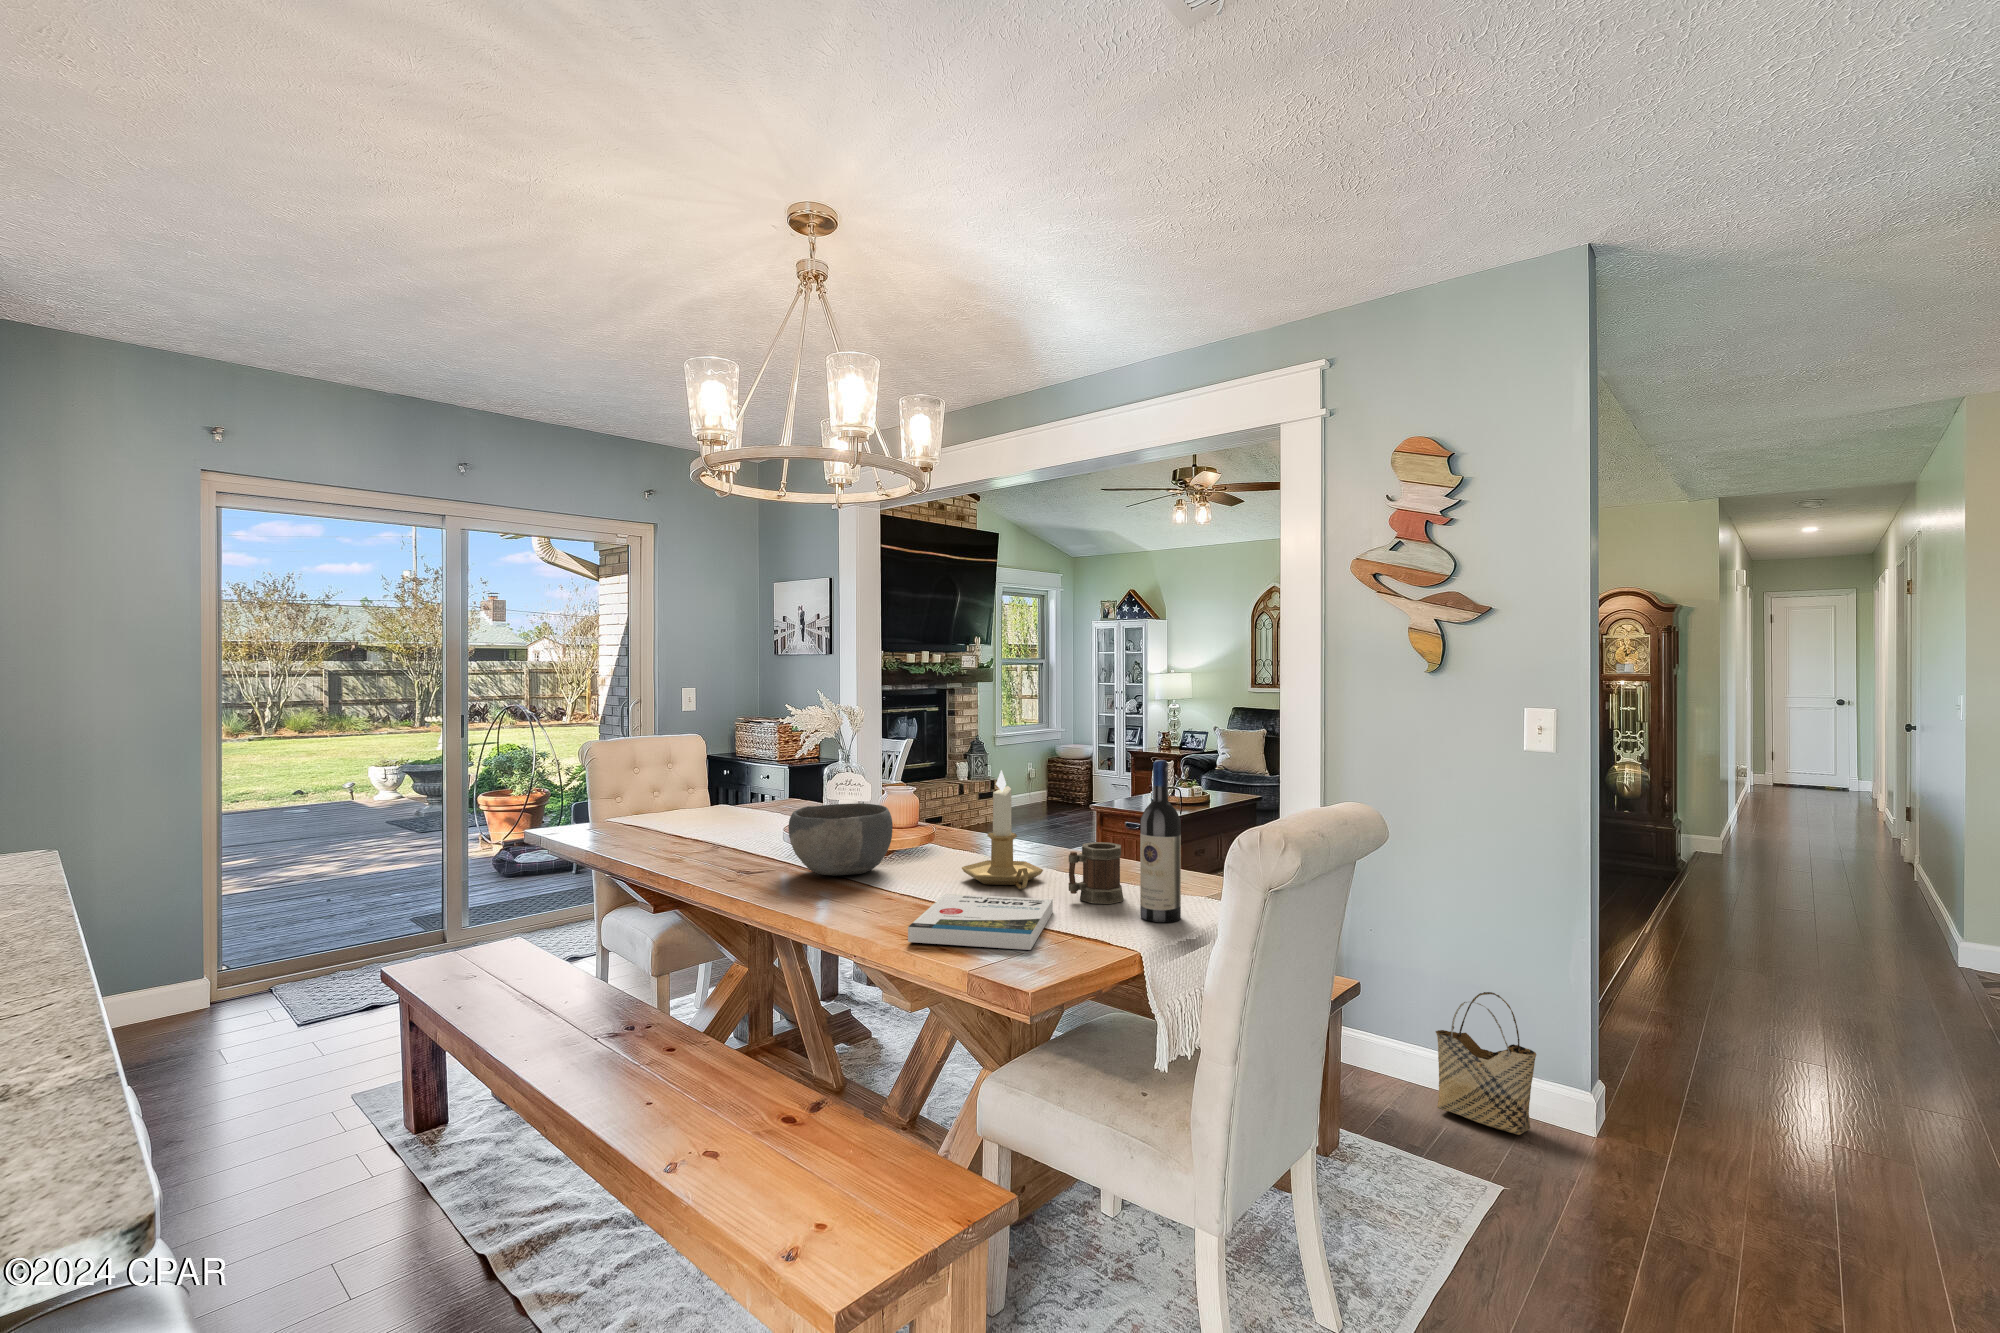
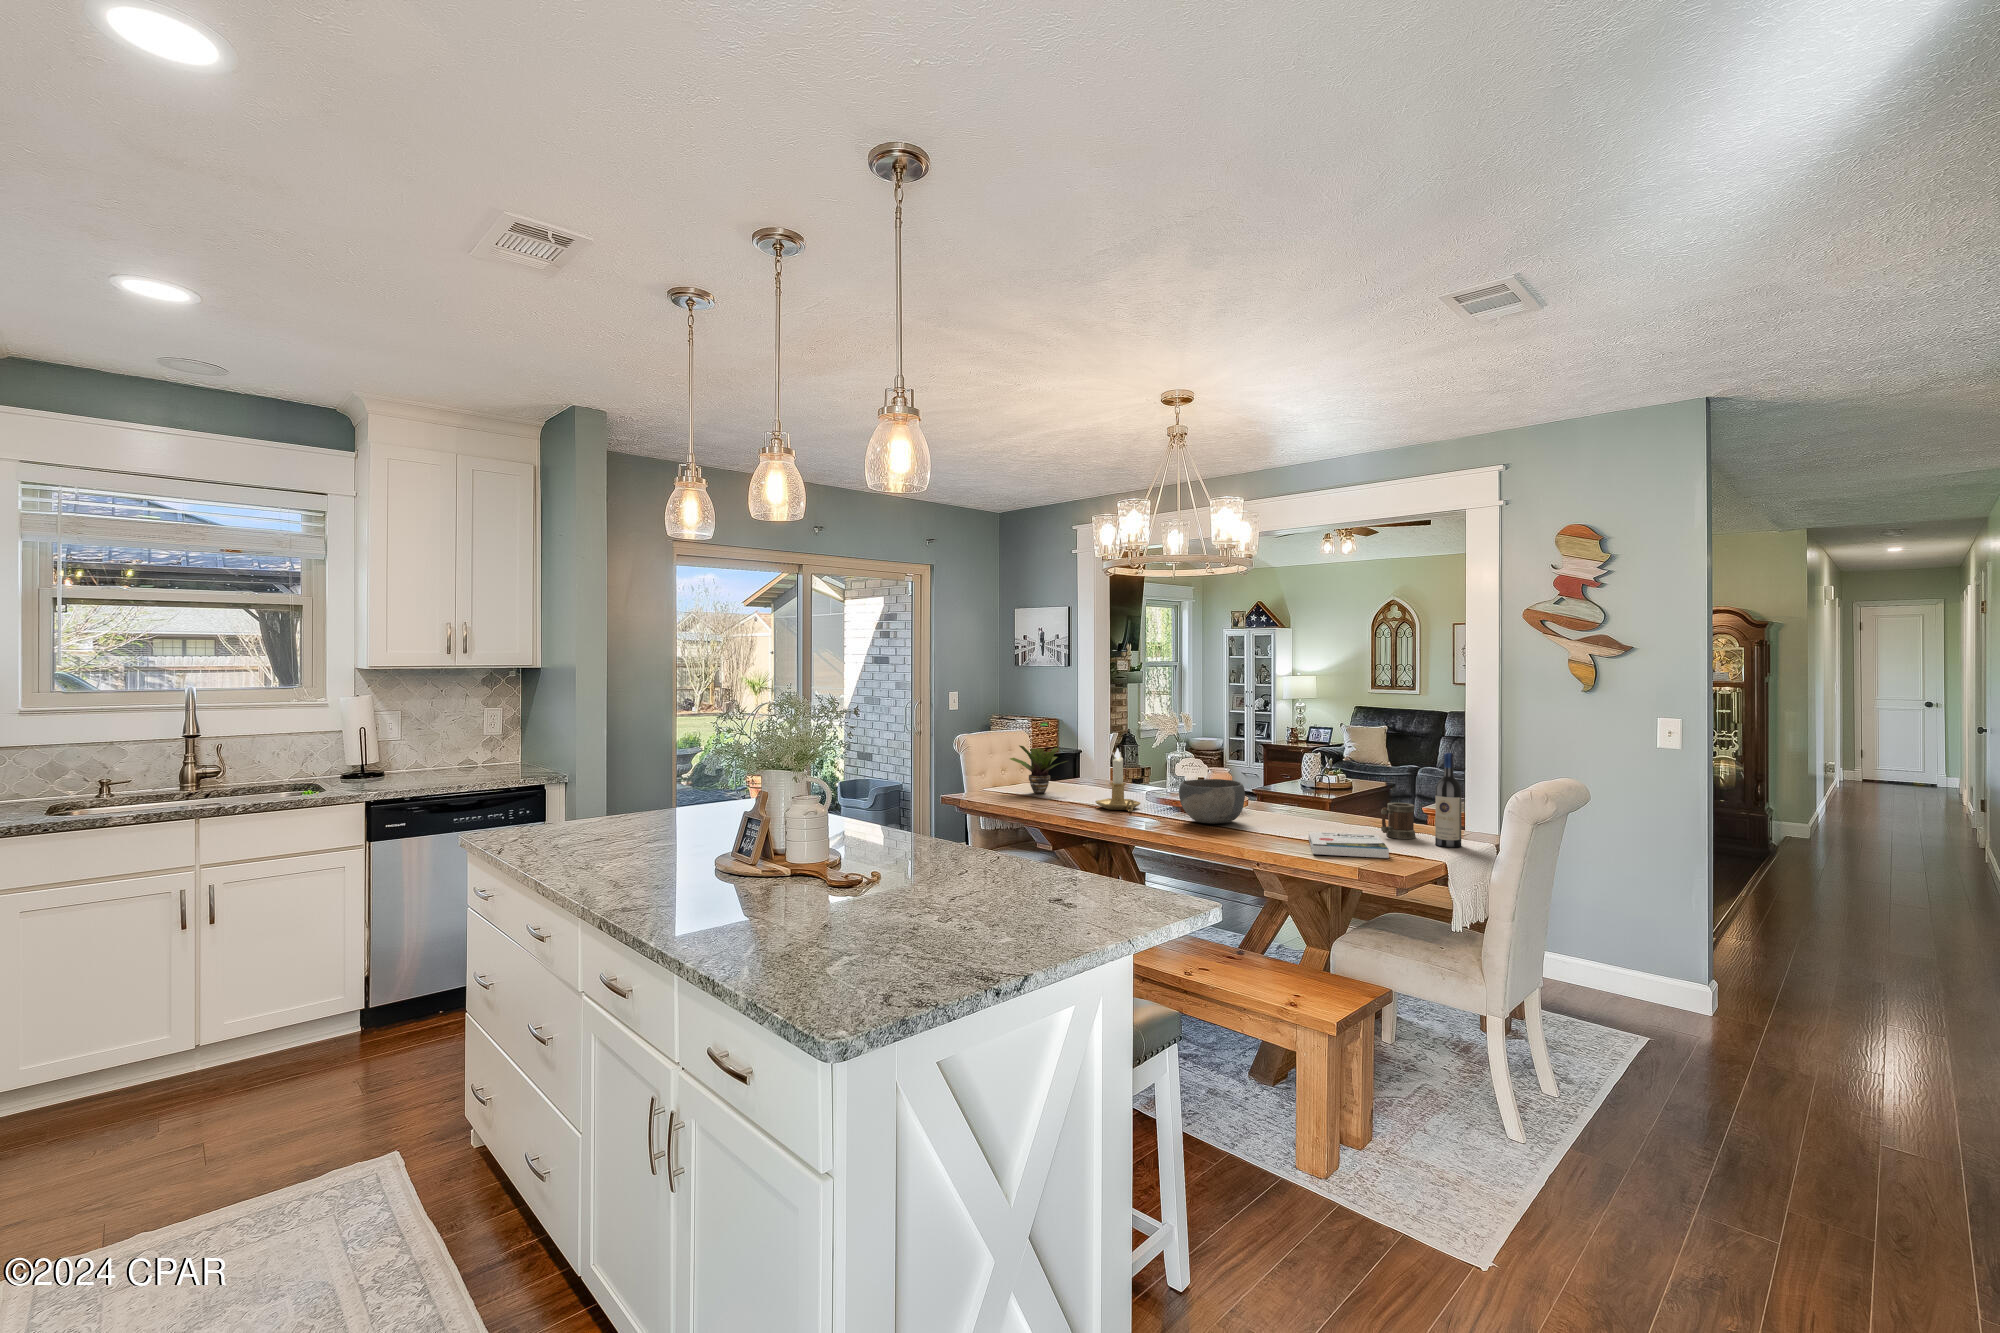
potted plant: none [635,753,719,823] -> present [1010,745,1066,794]
candlestick: present [962,770,1043,889] -> present [1095,748,1140,812]
woven basket: present [1436,992,1536,1135] -> none [1590,916,1665,1010]

